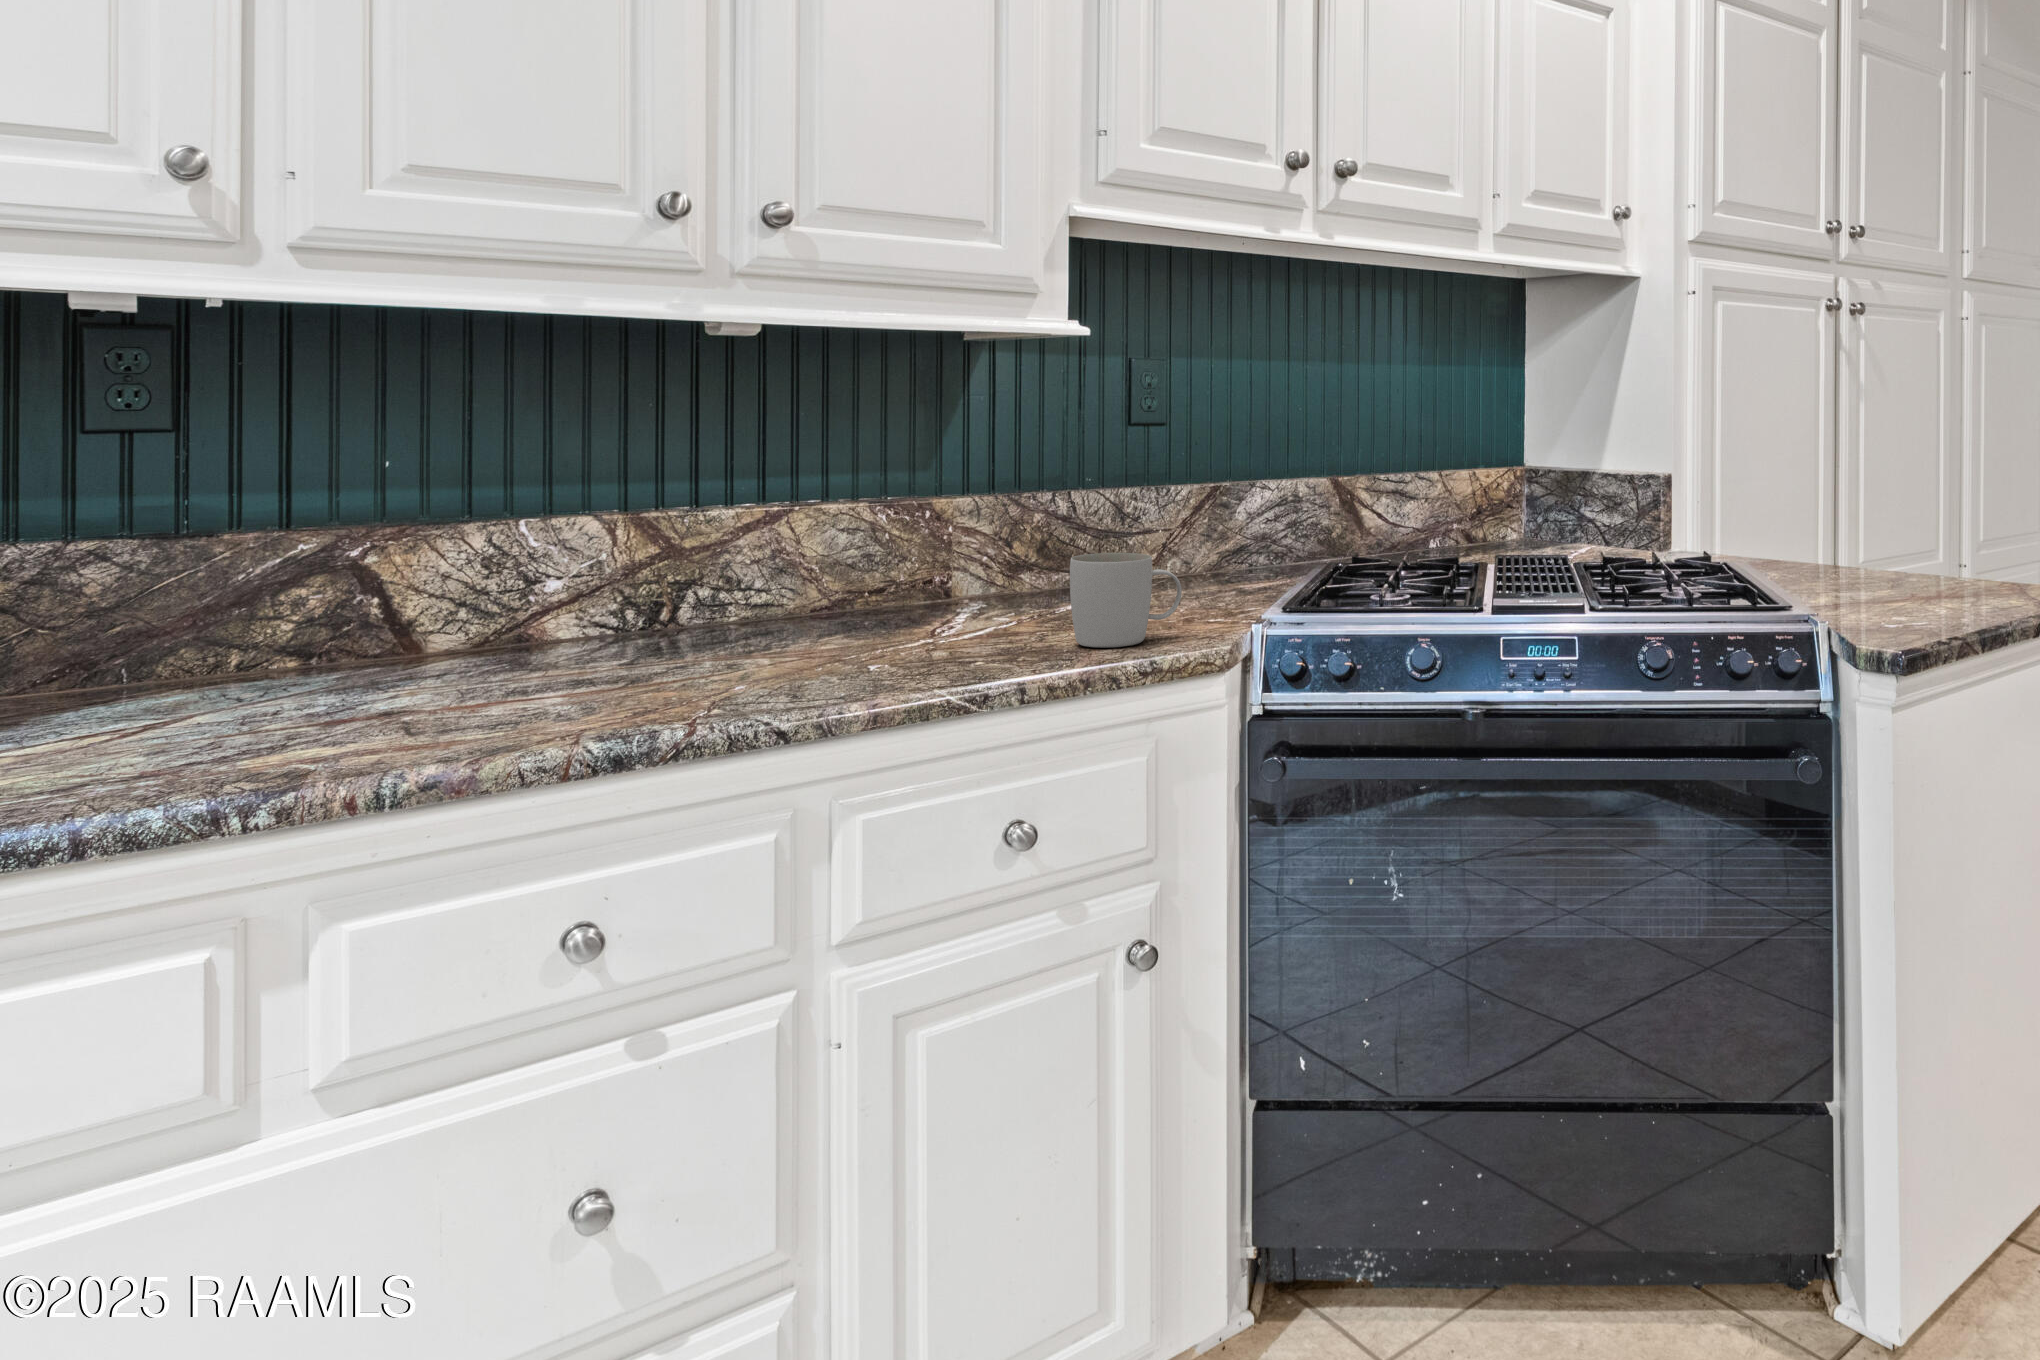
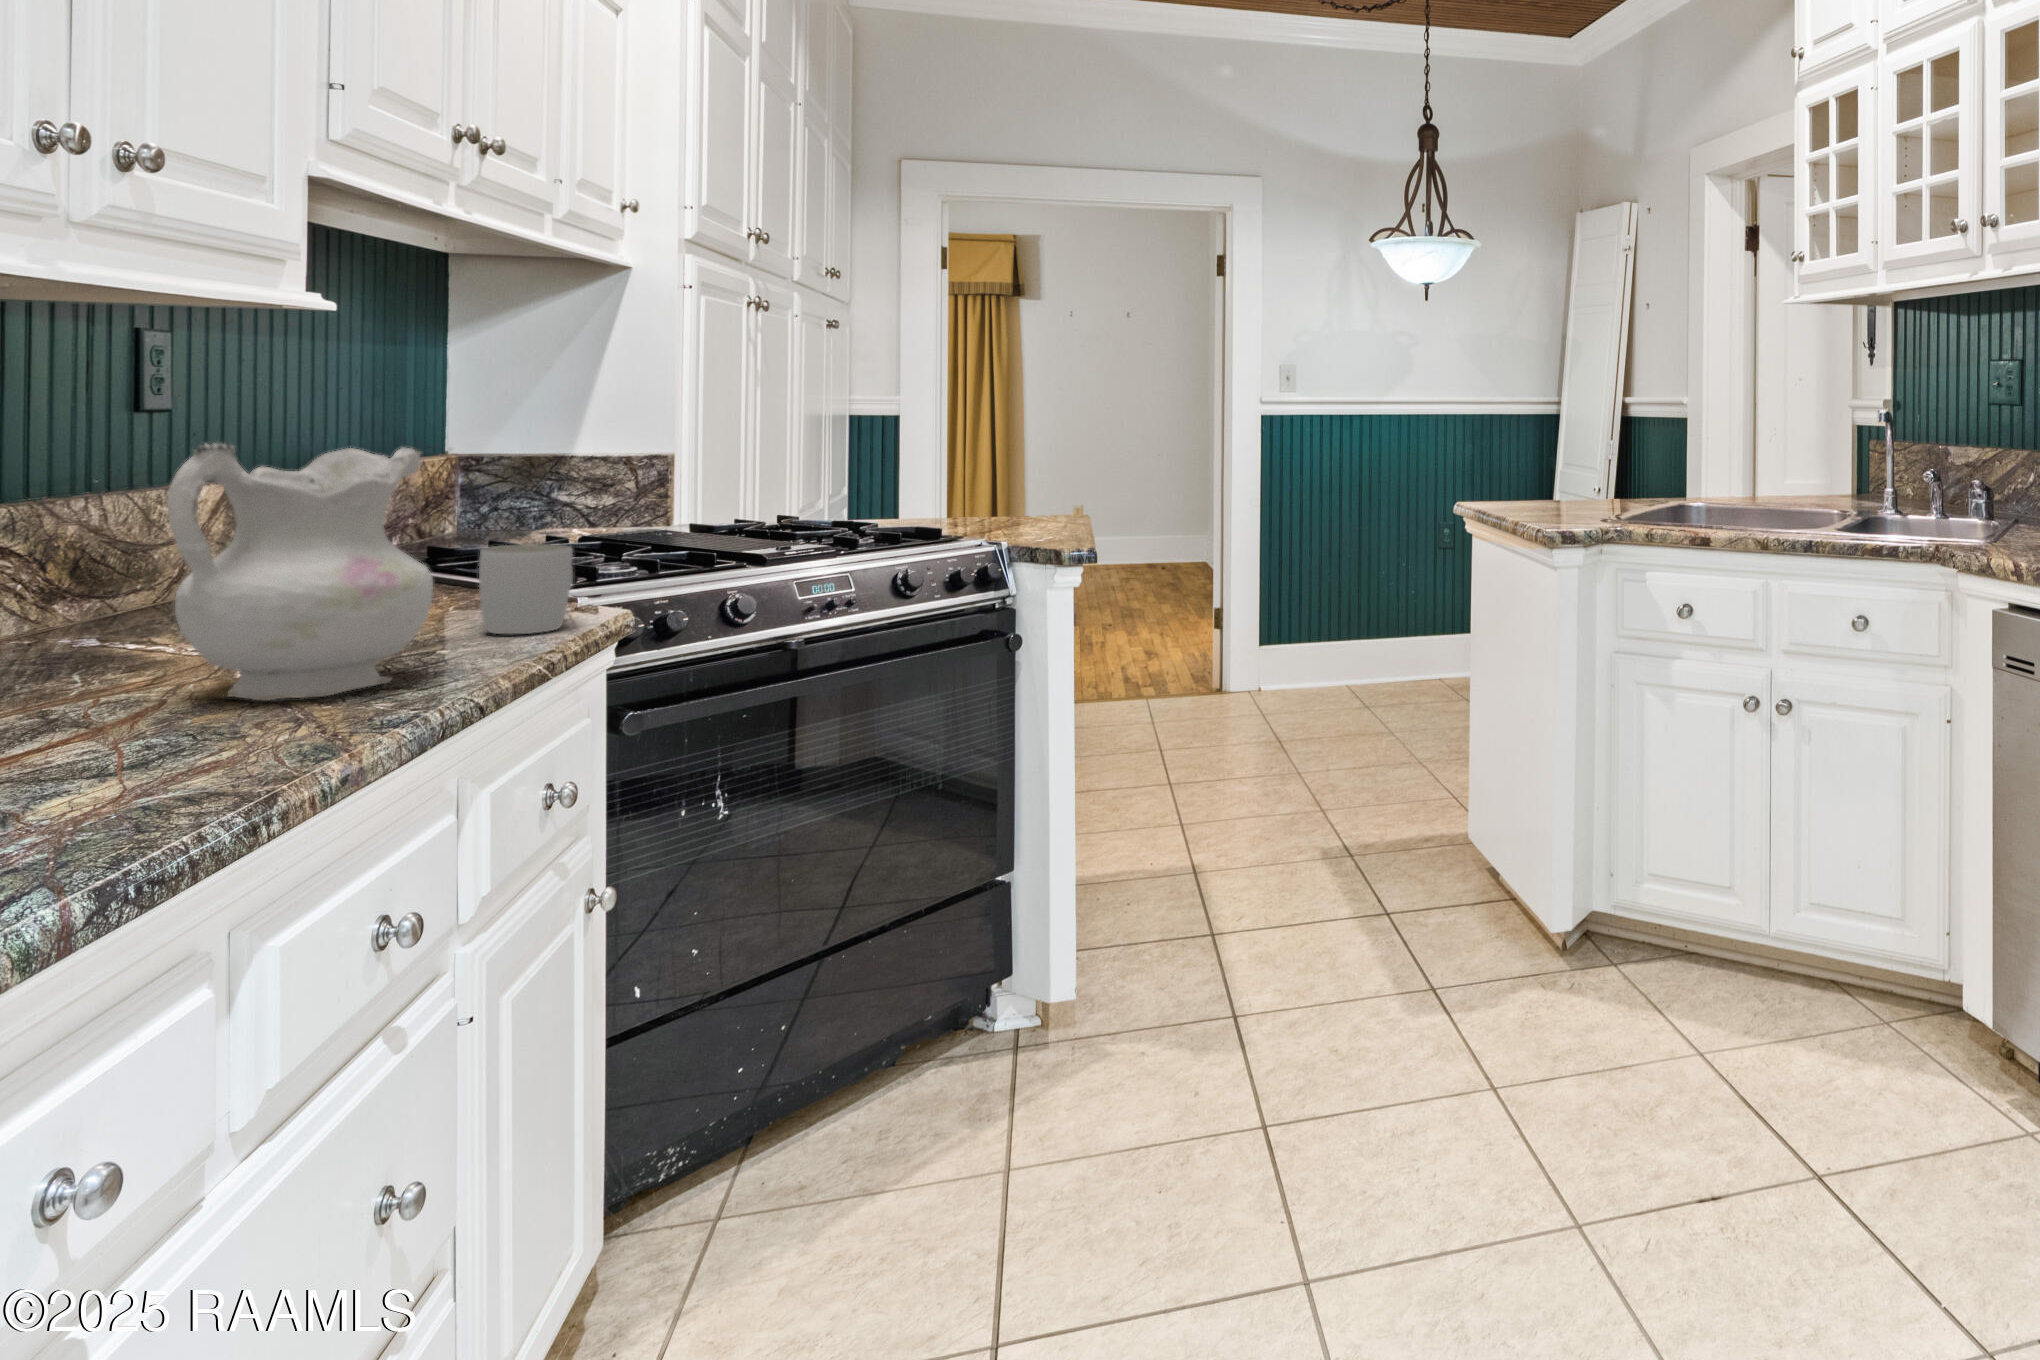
ceramic pitcher: none [675,439,901,682] -> present [167,443,433,700]

